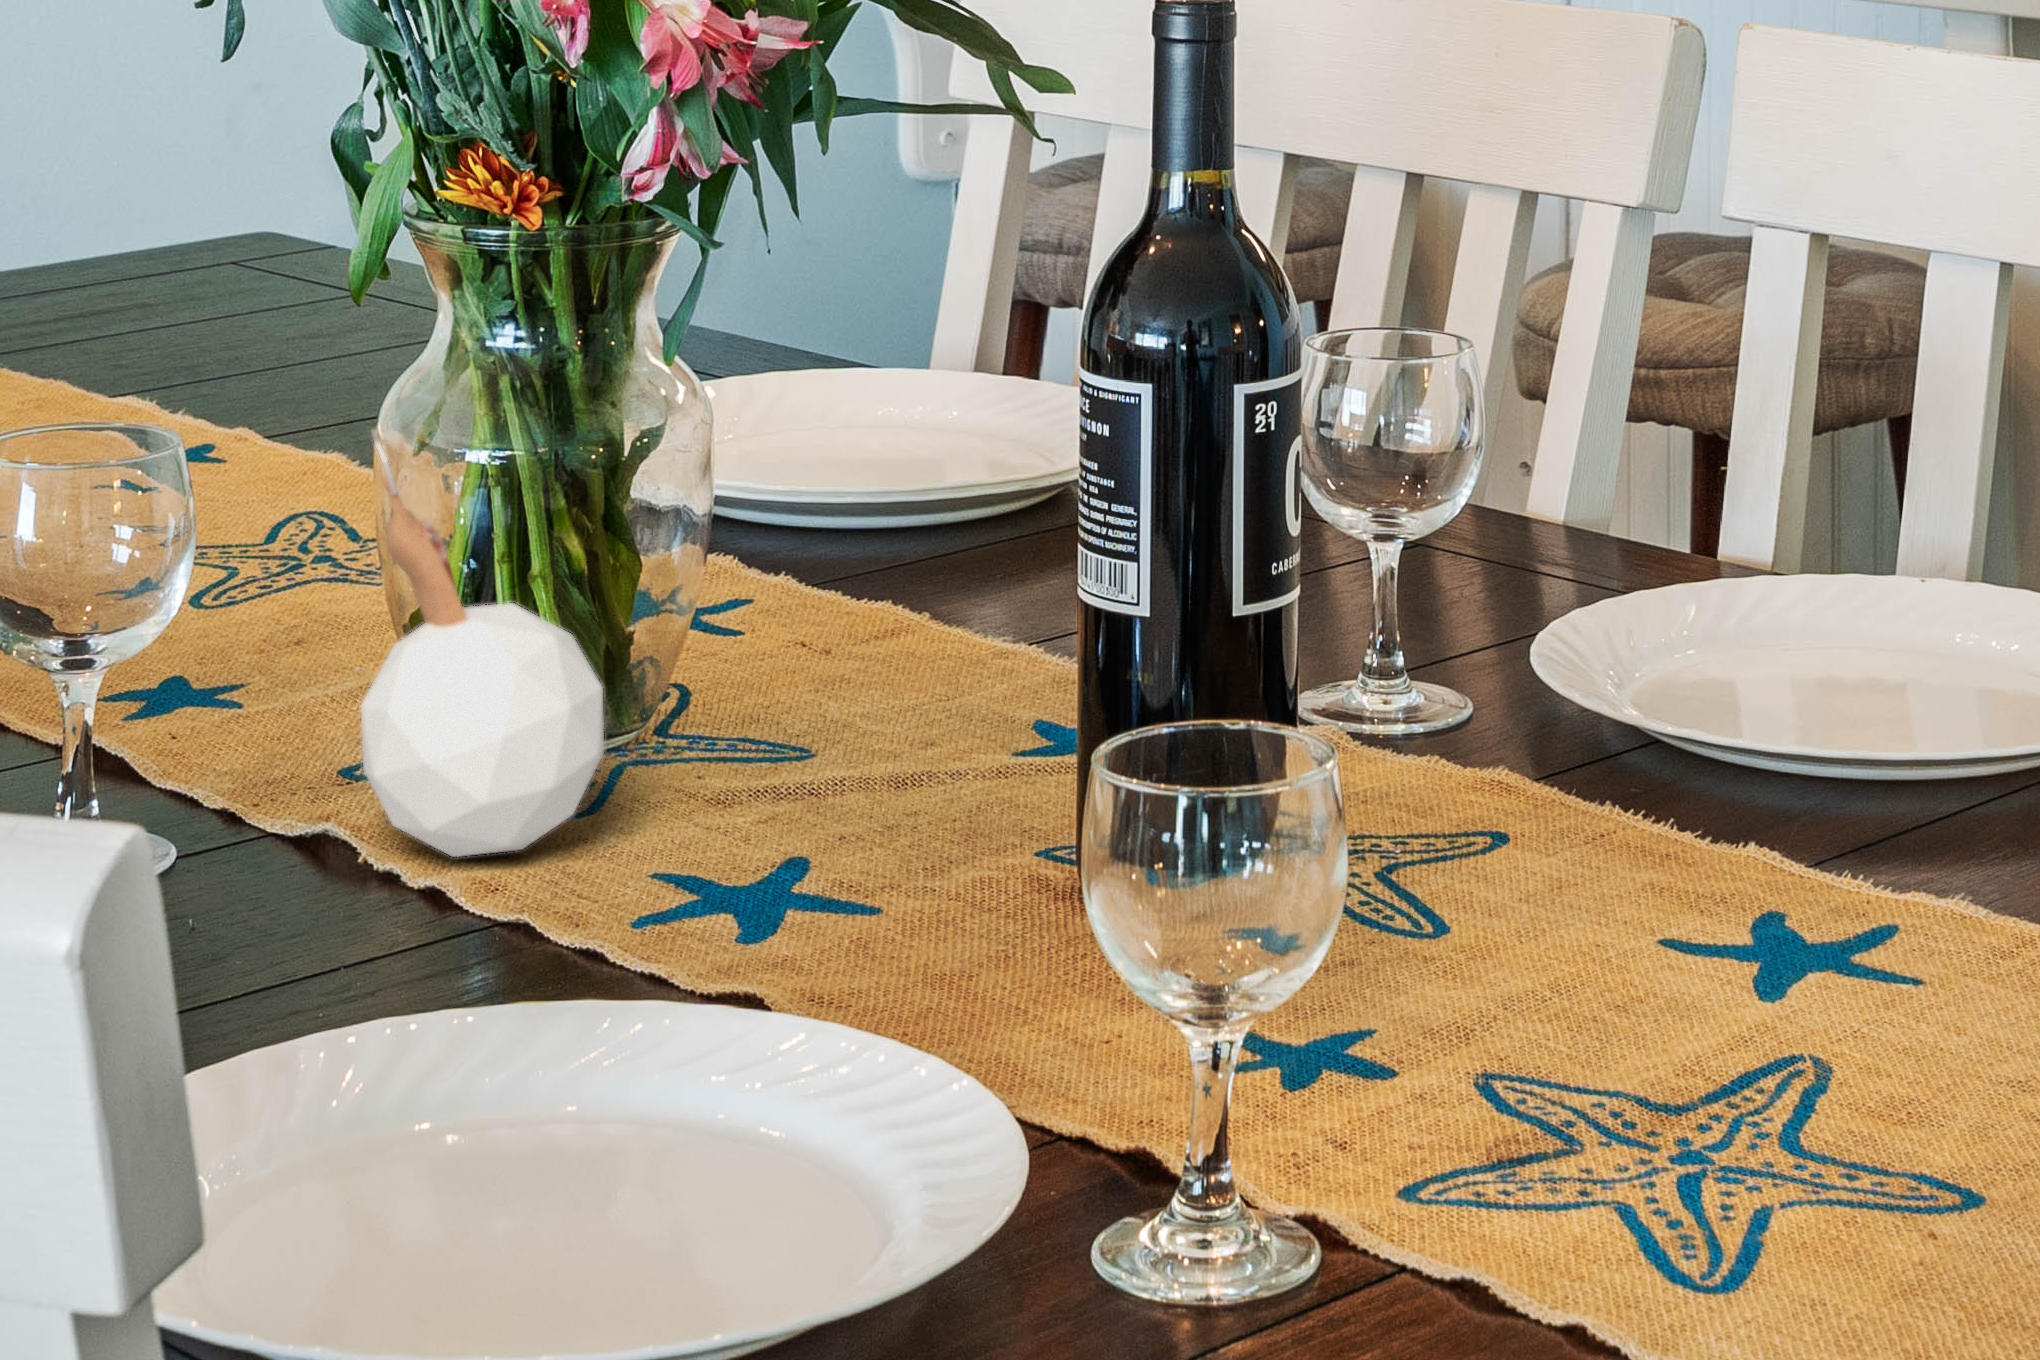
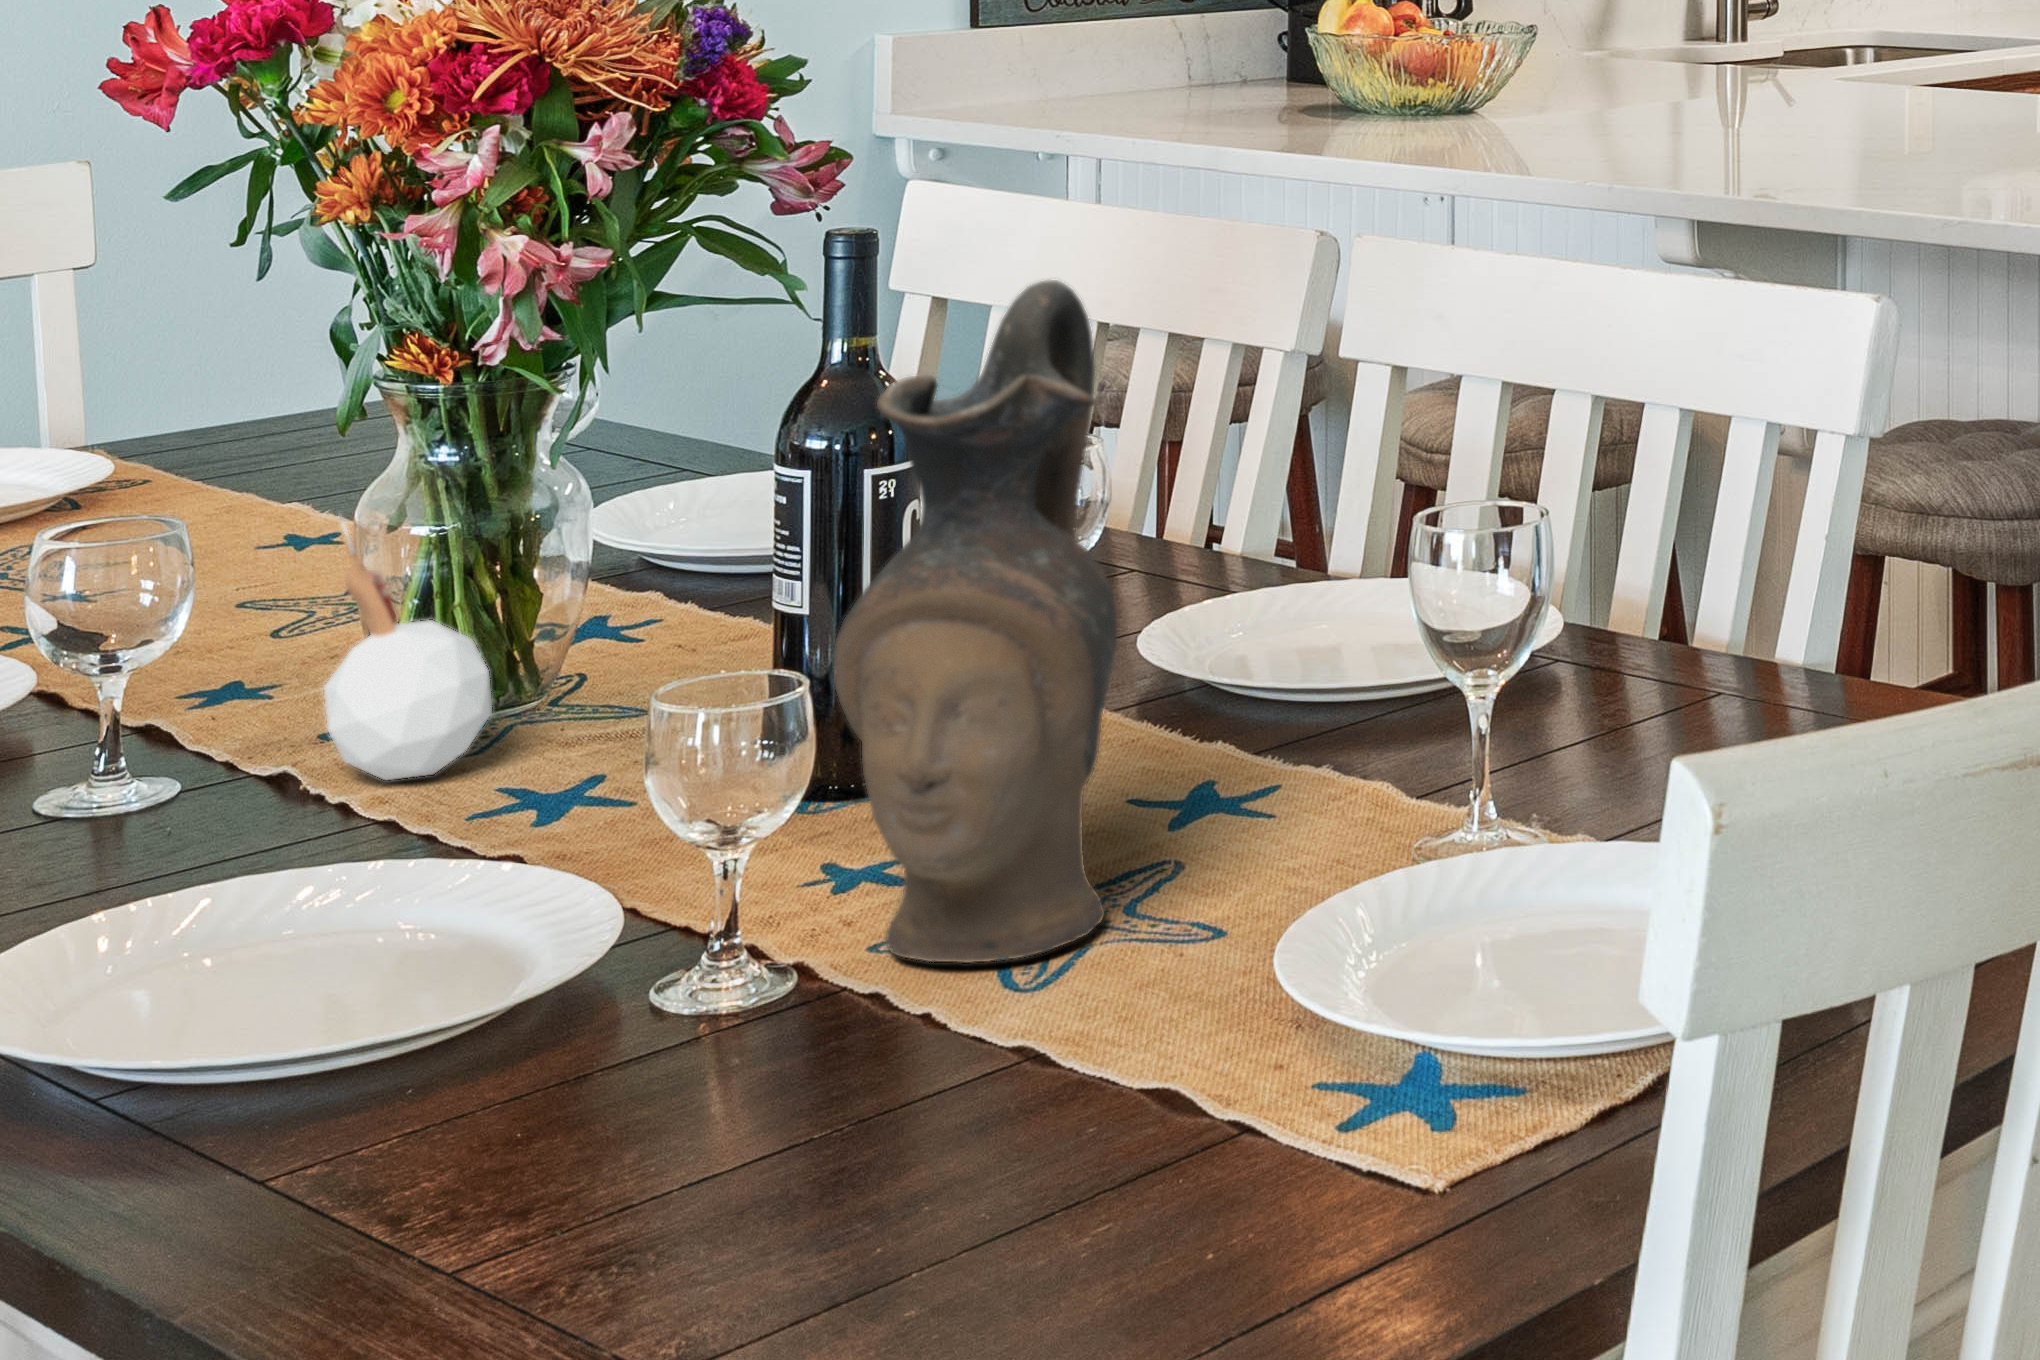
ceramic pitcher: none [1327,77,1777,1240] -> present [834,280,1117,963]

